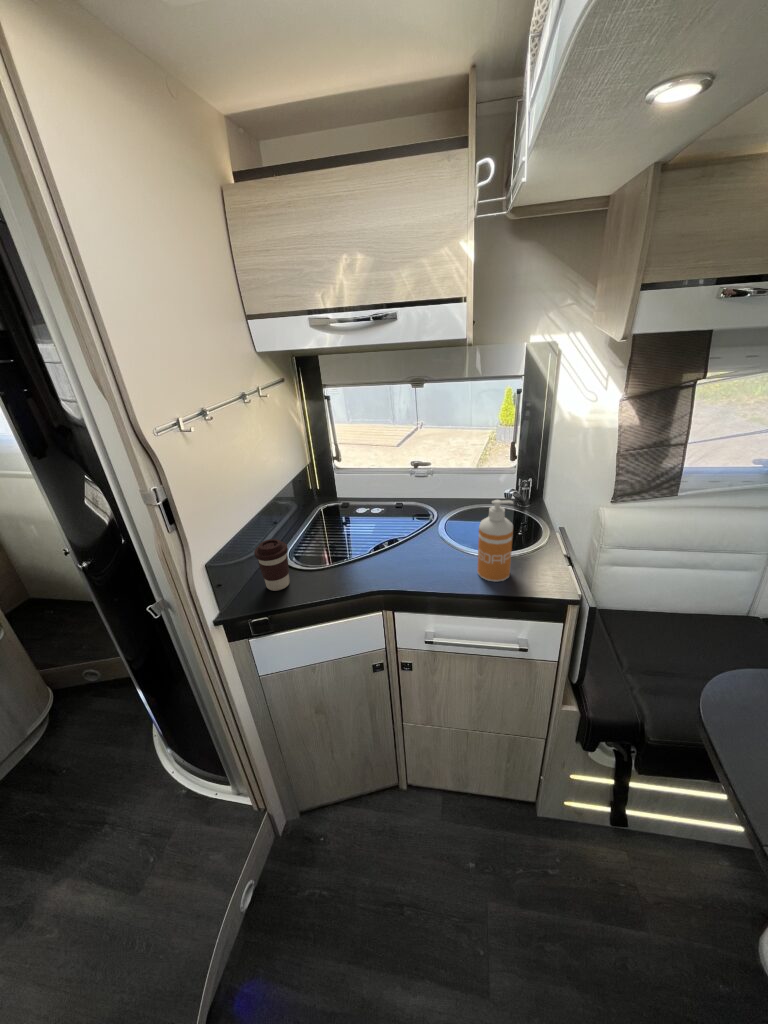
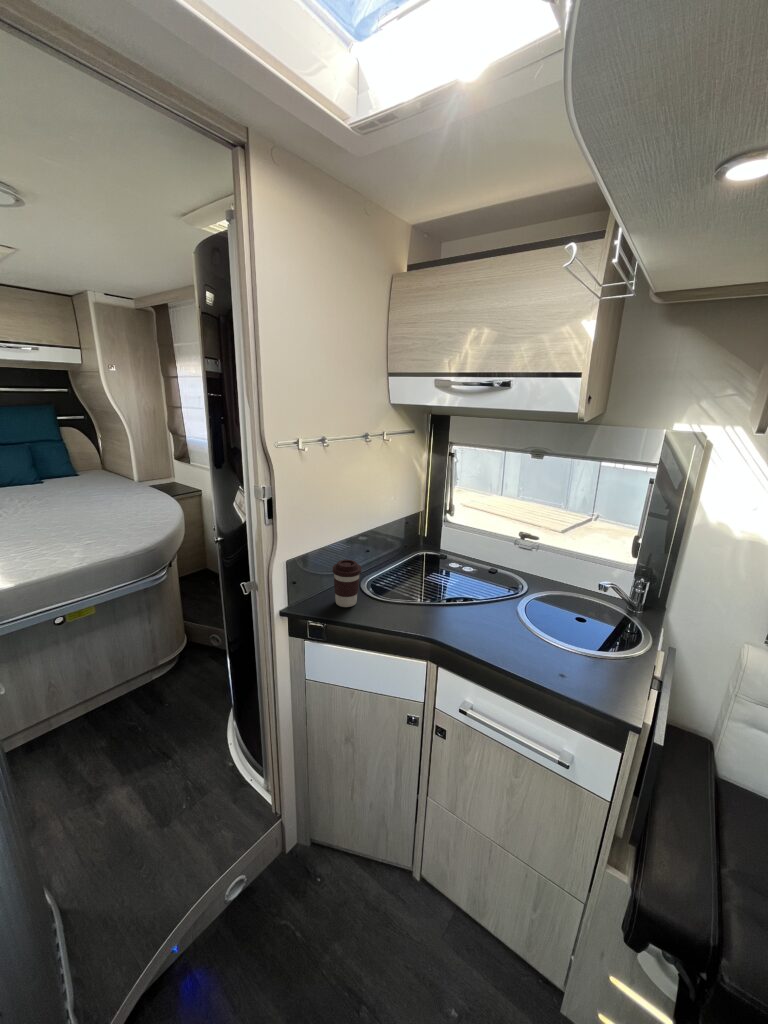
soap dispenser: present [477,500,513,582] -> none [539,582,592,676]

